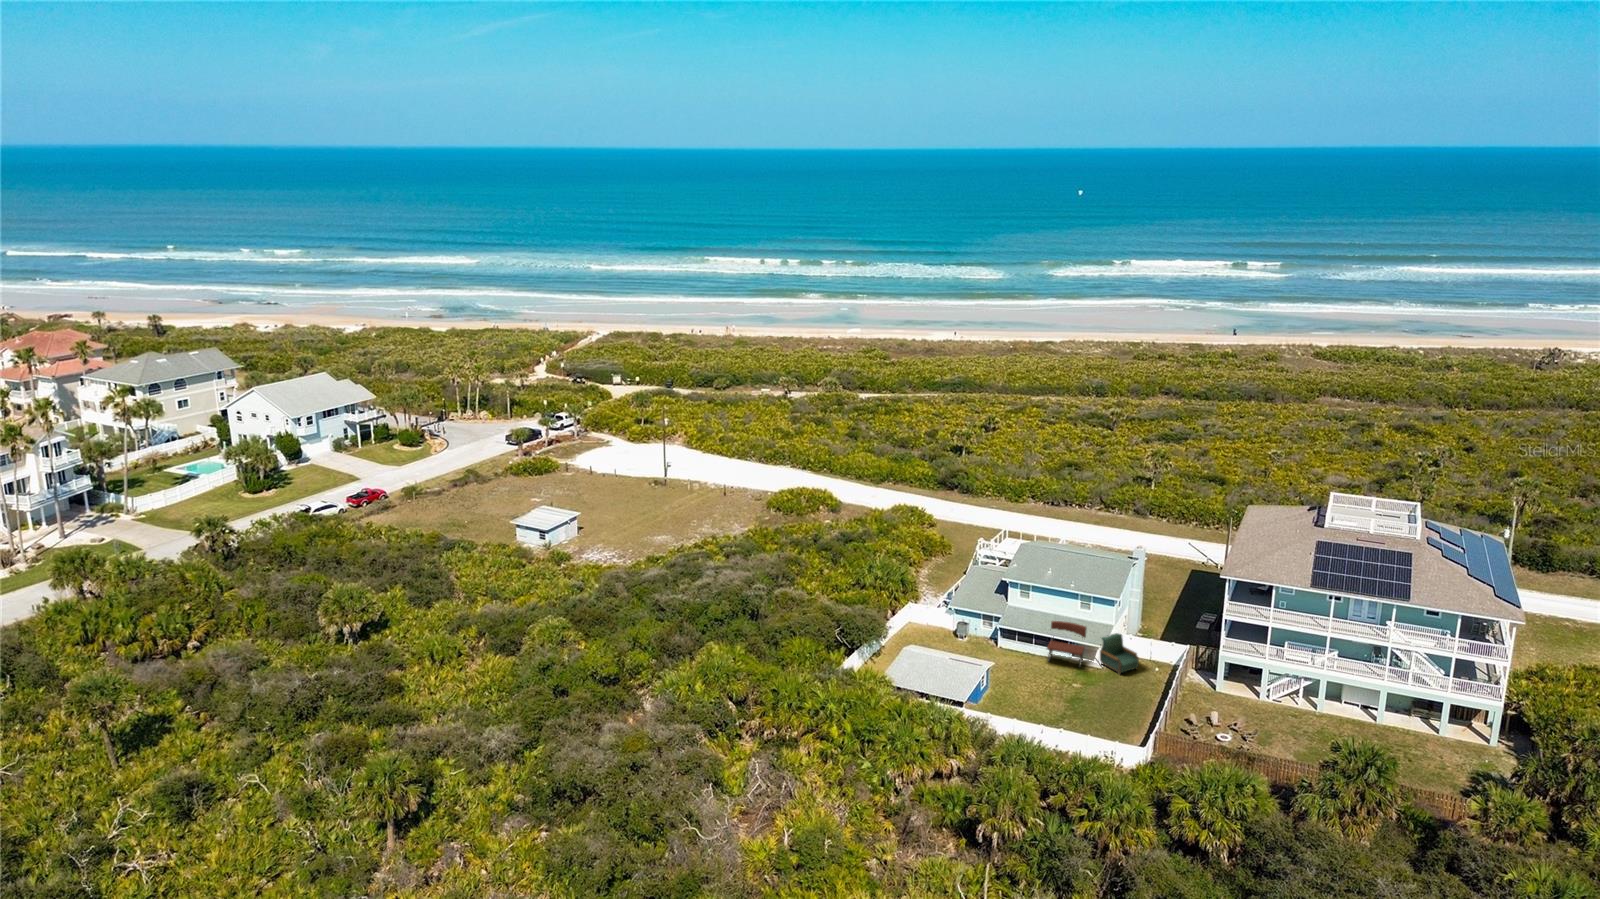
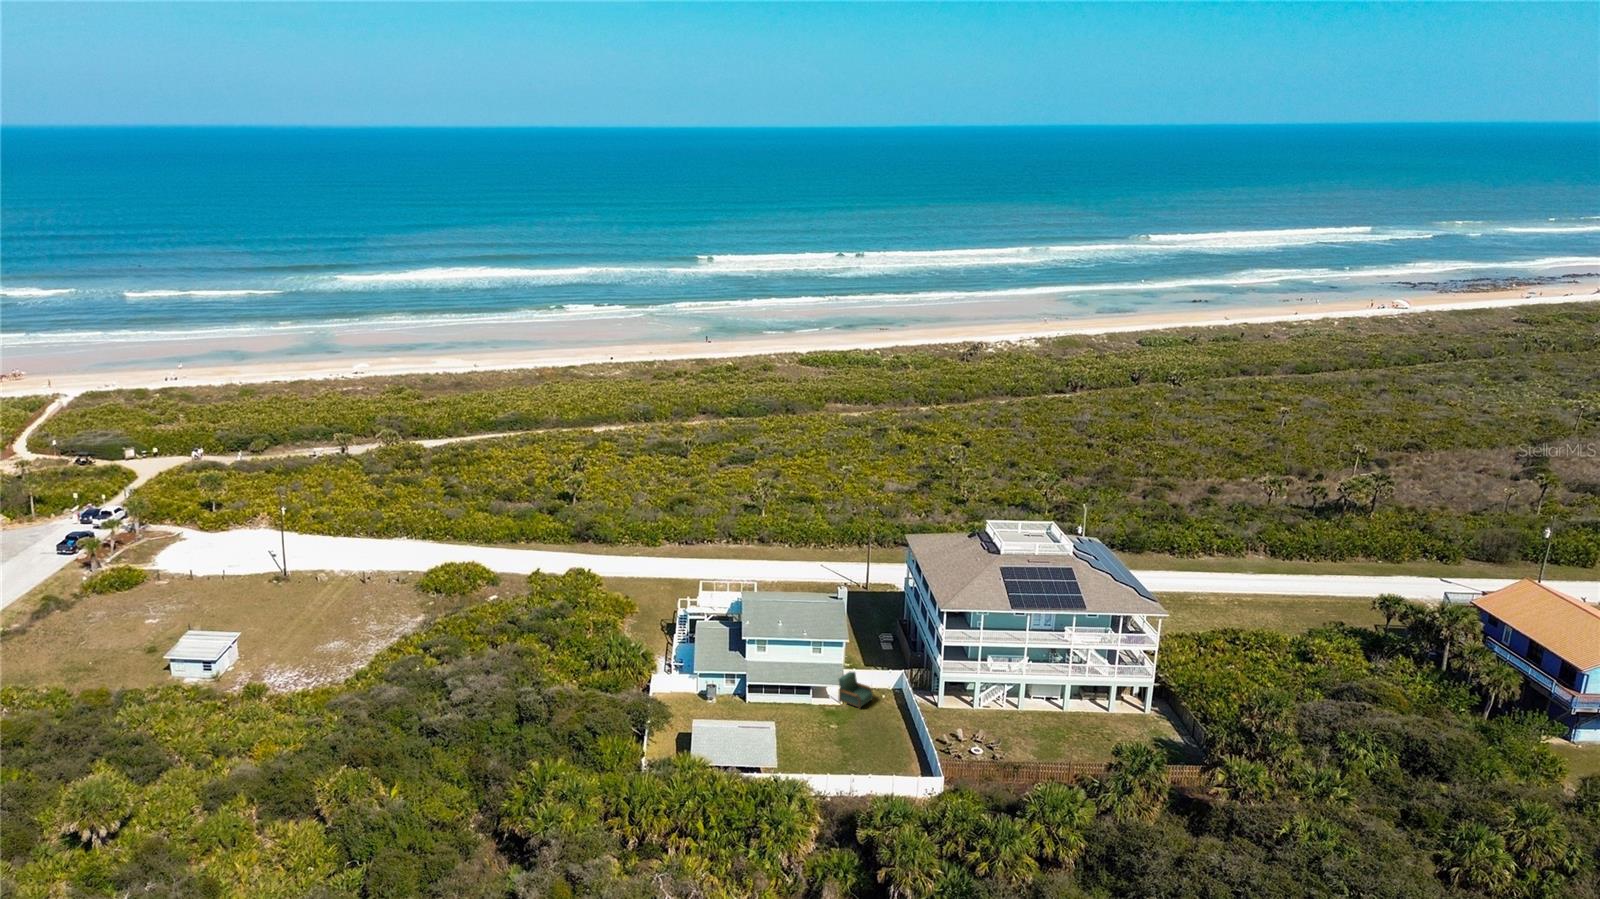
bench: present [1047,621,1087,667] -> none [795,669,827,709]

